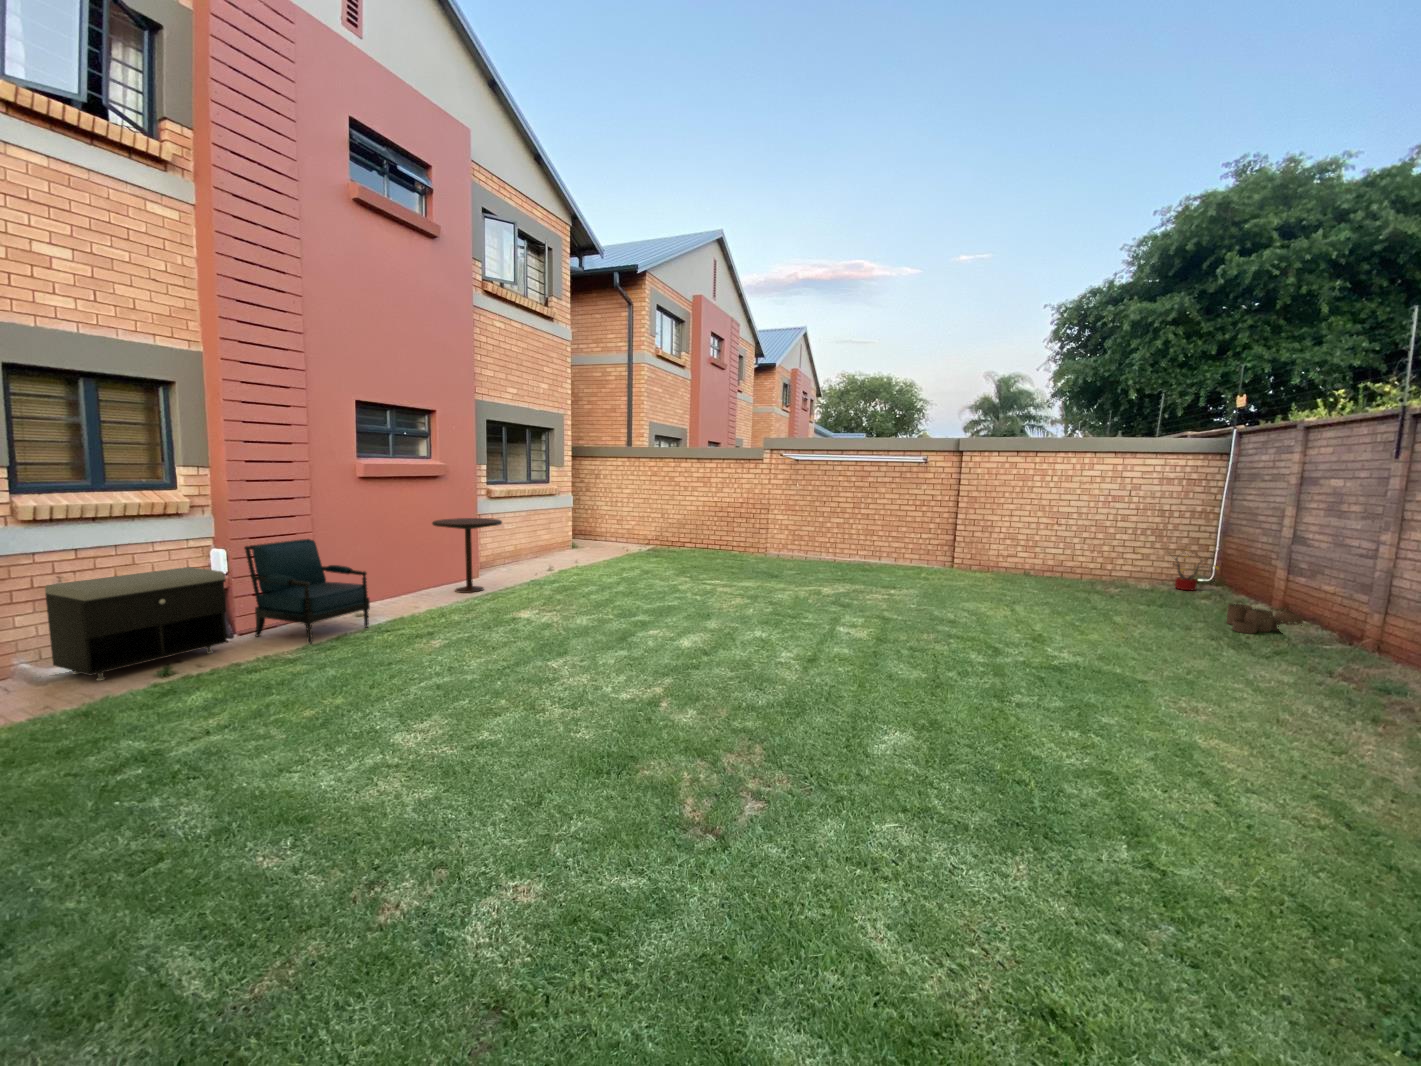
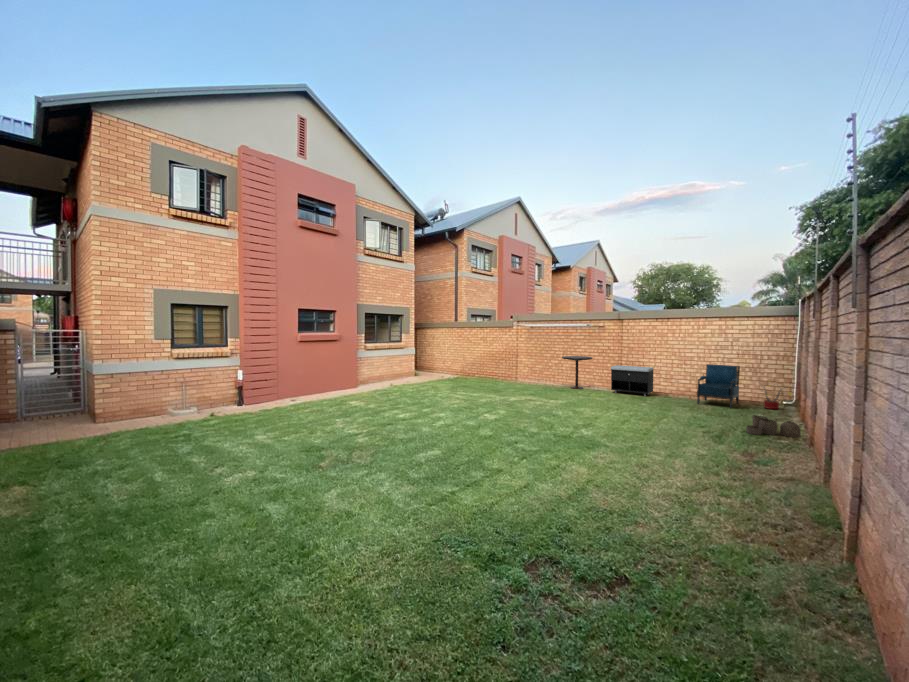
pedestal table: present [432,518,502,593] -> present [562,356,592,389]
chair: present [244,539,370,644] -> present [697,364,740,408]
storage bench: present [45,567,228,681] -> present [611,365,653,396]

